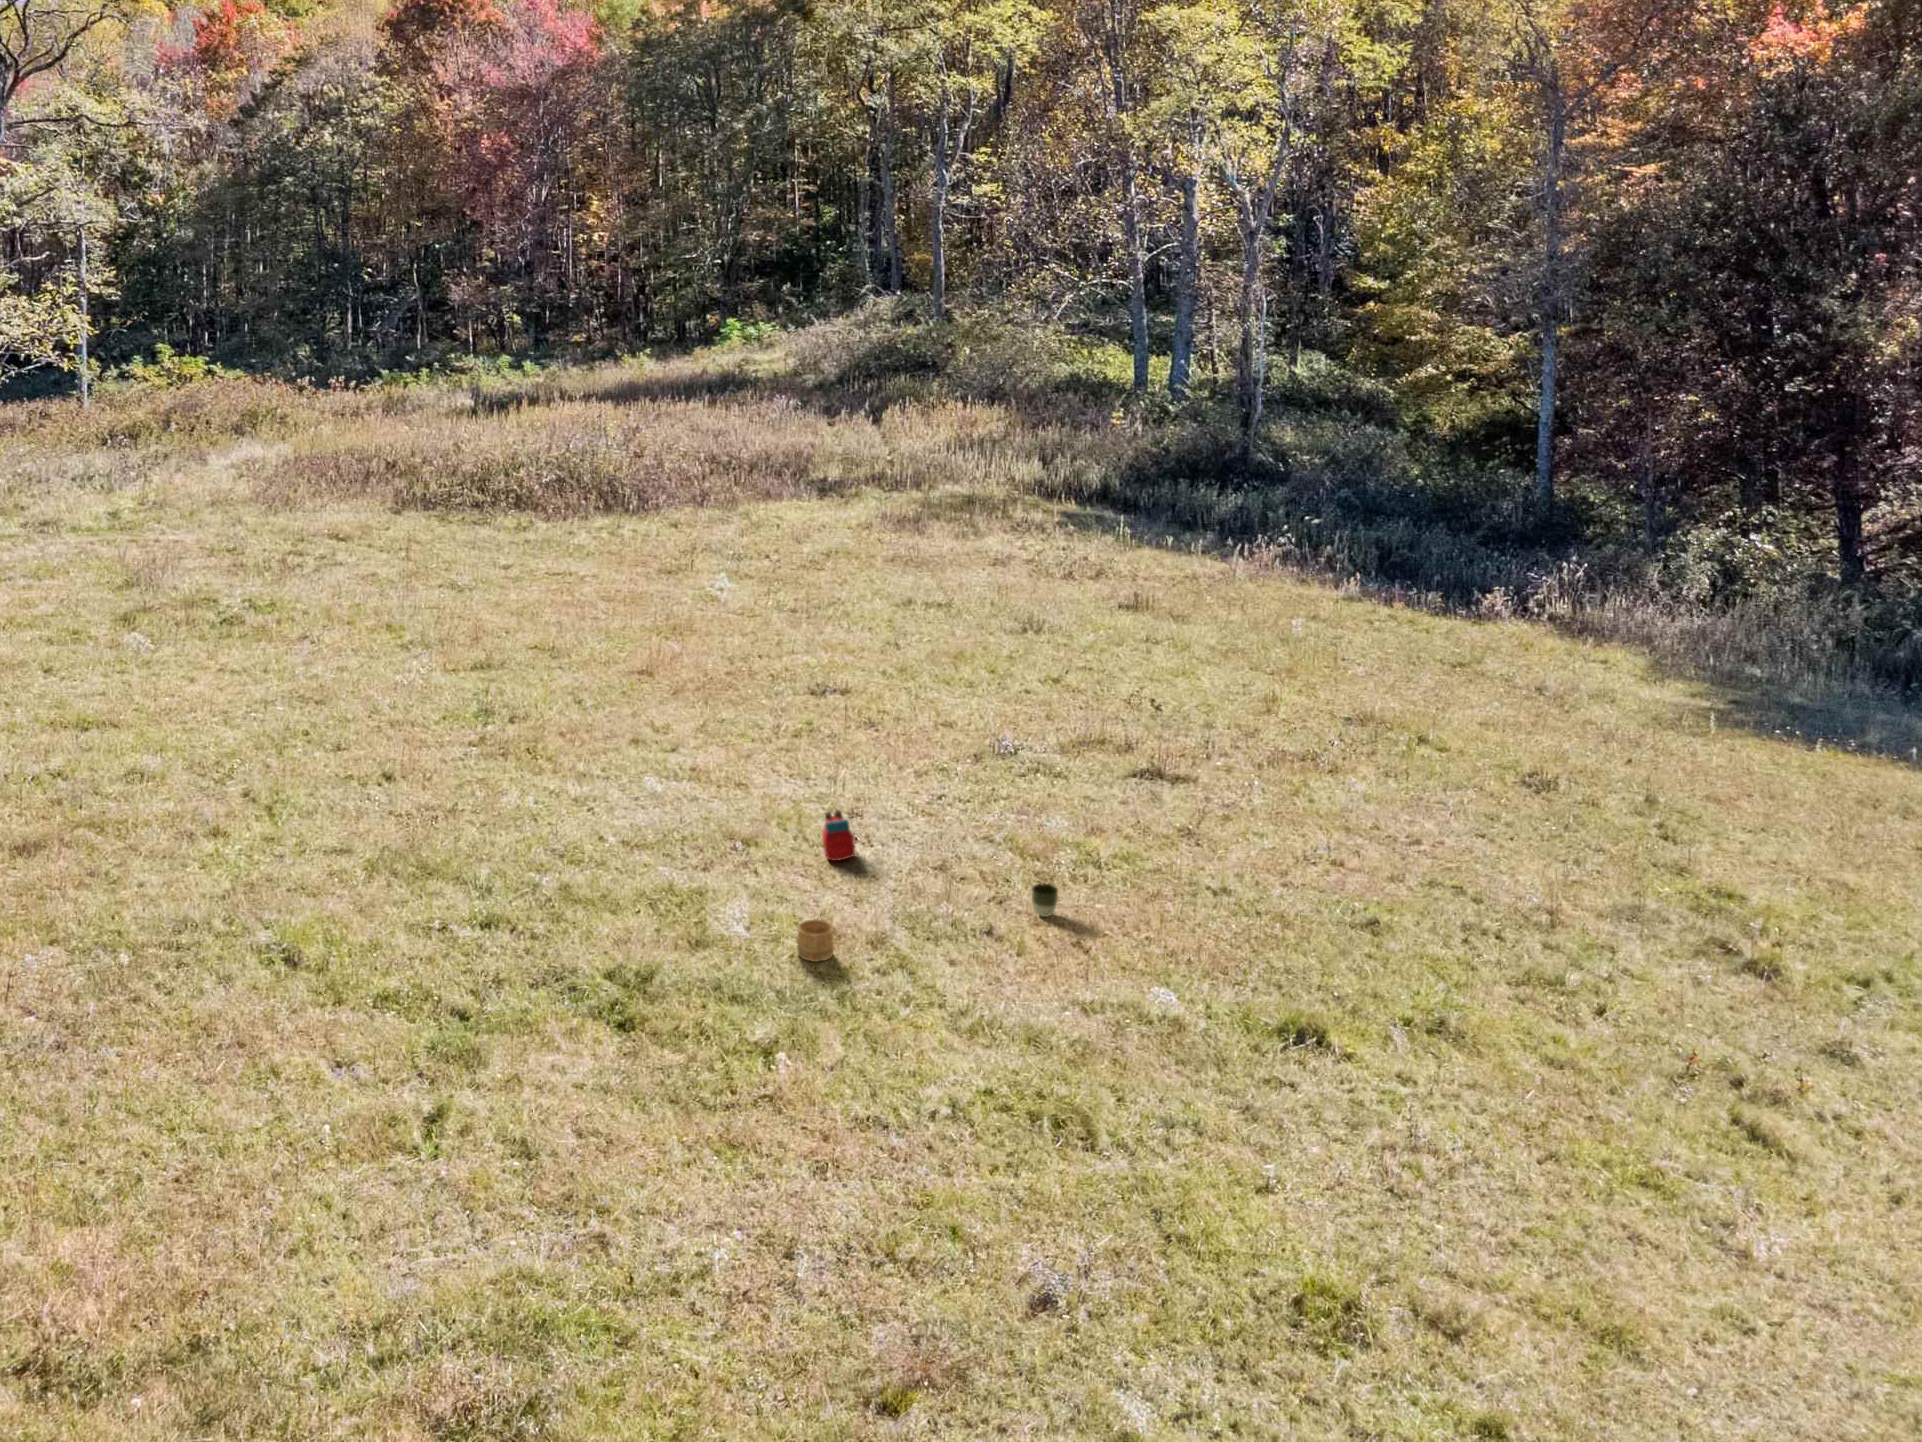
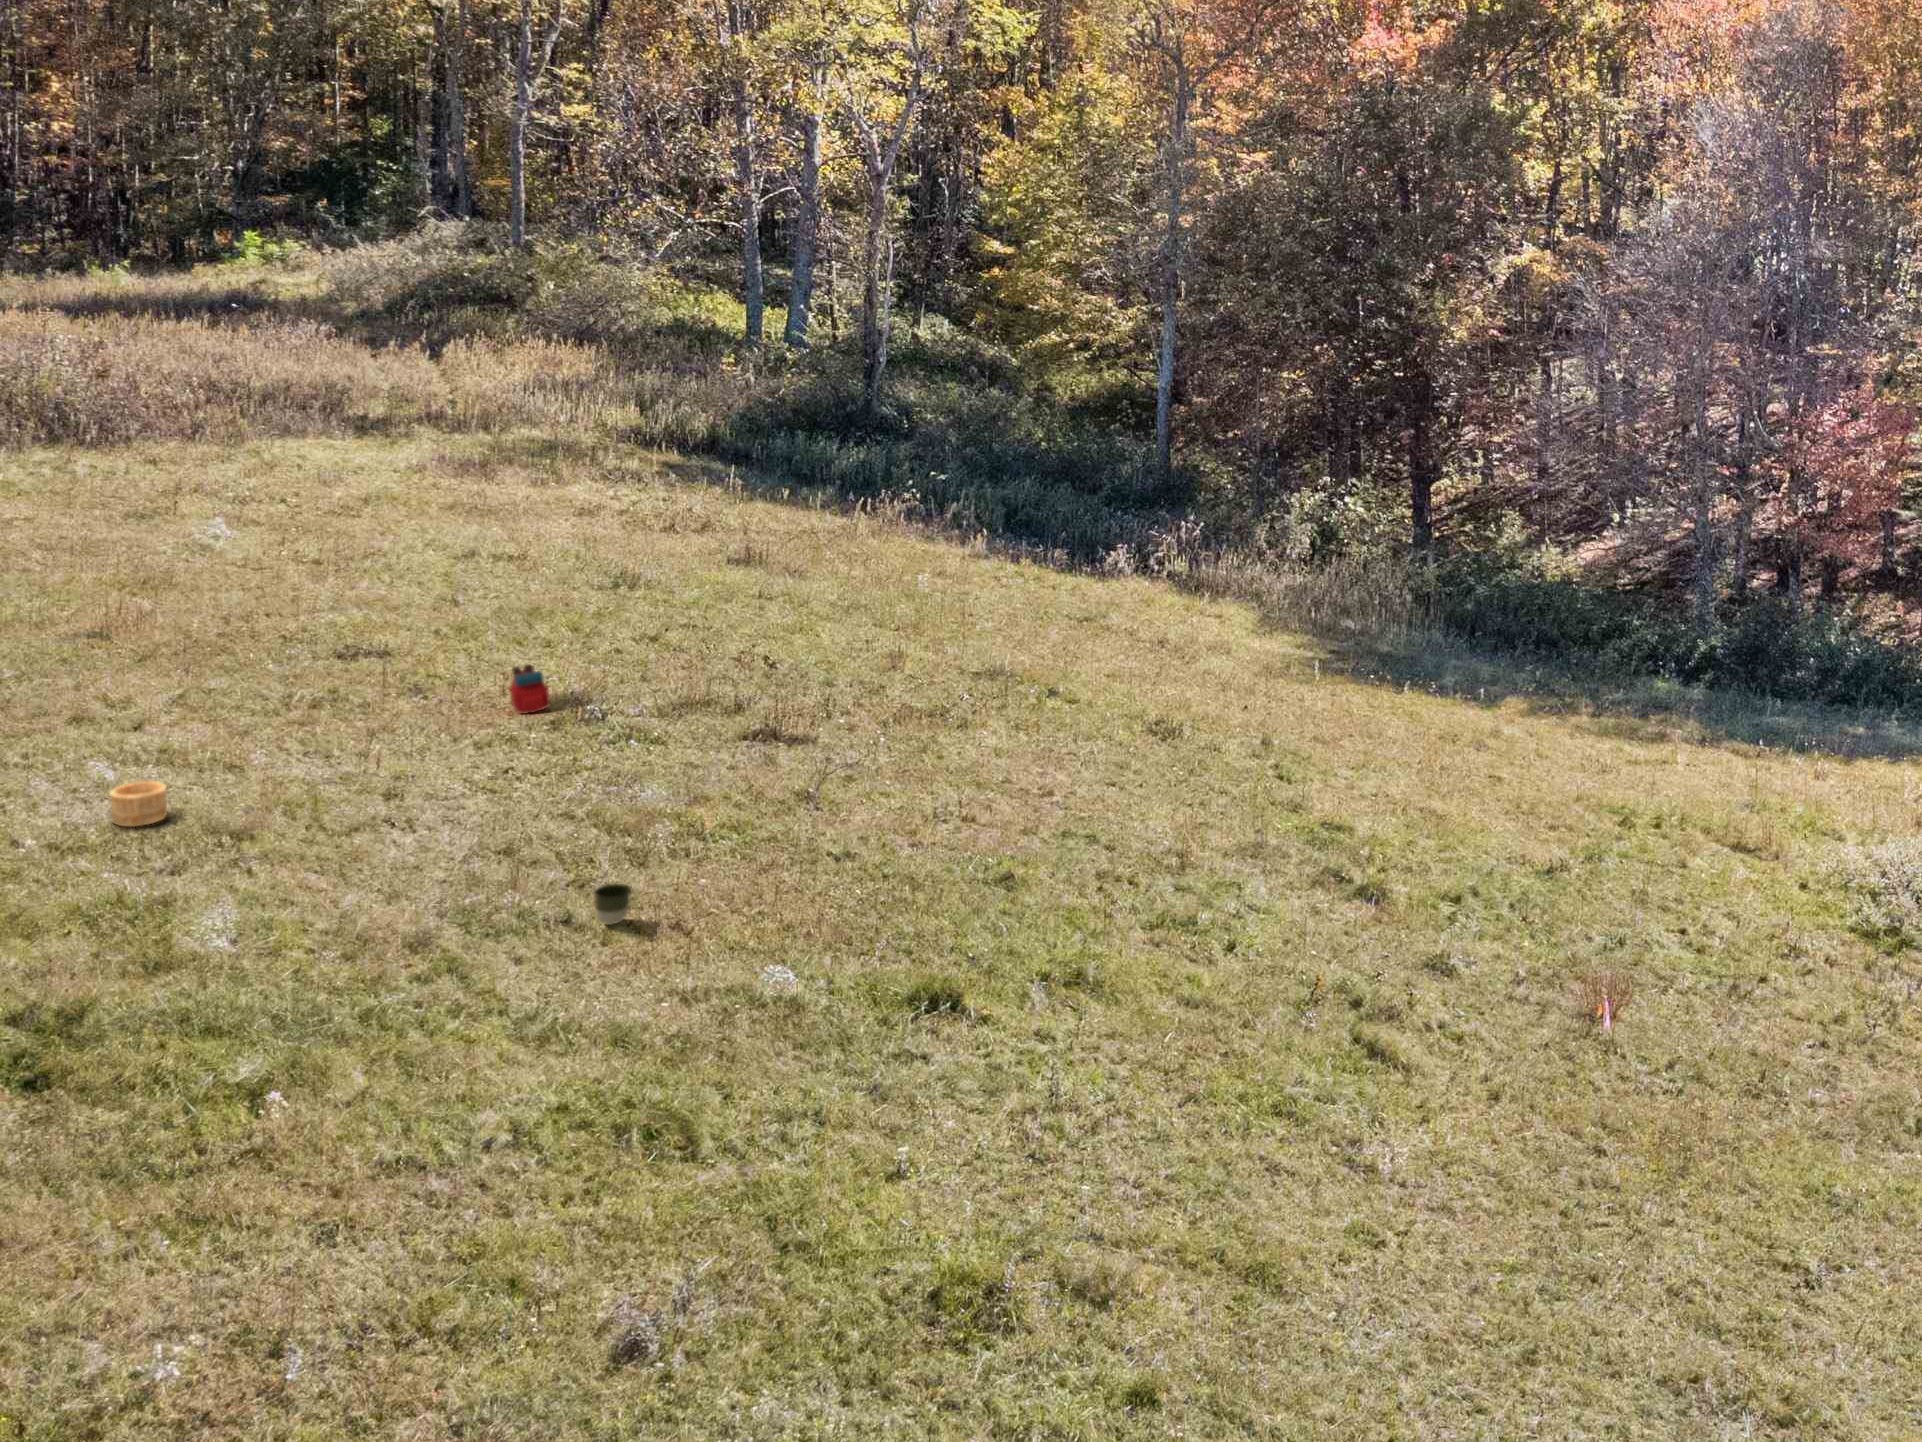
backpack: present [822,810,855,861] -> present [510,664,550,714]
wooden bucket: present [797,919,834,962] -> present [109,781,167,827]

